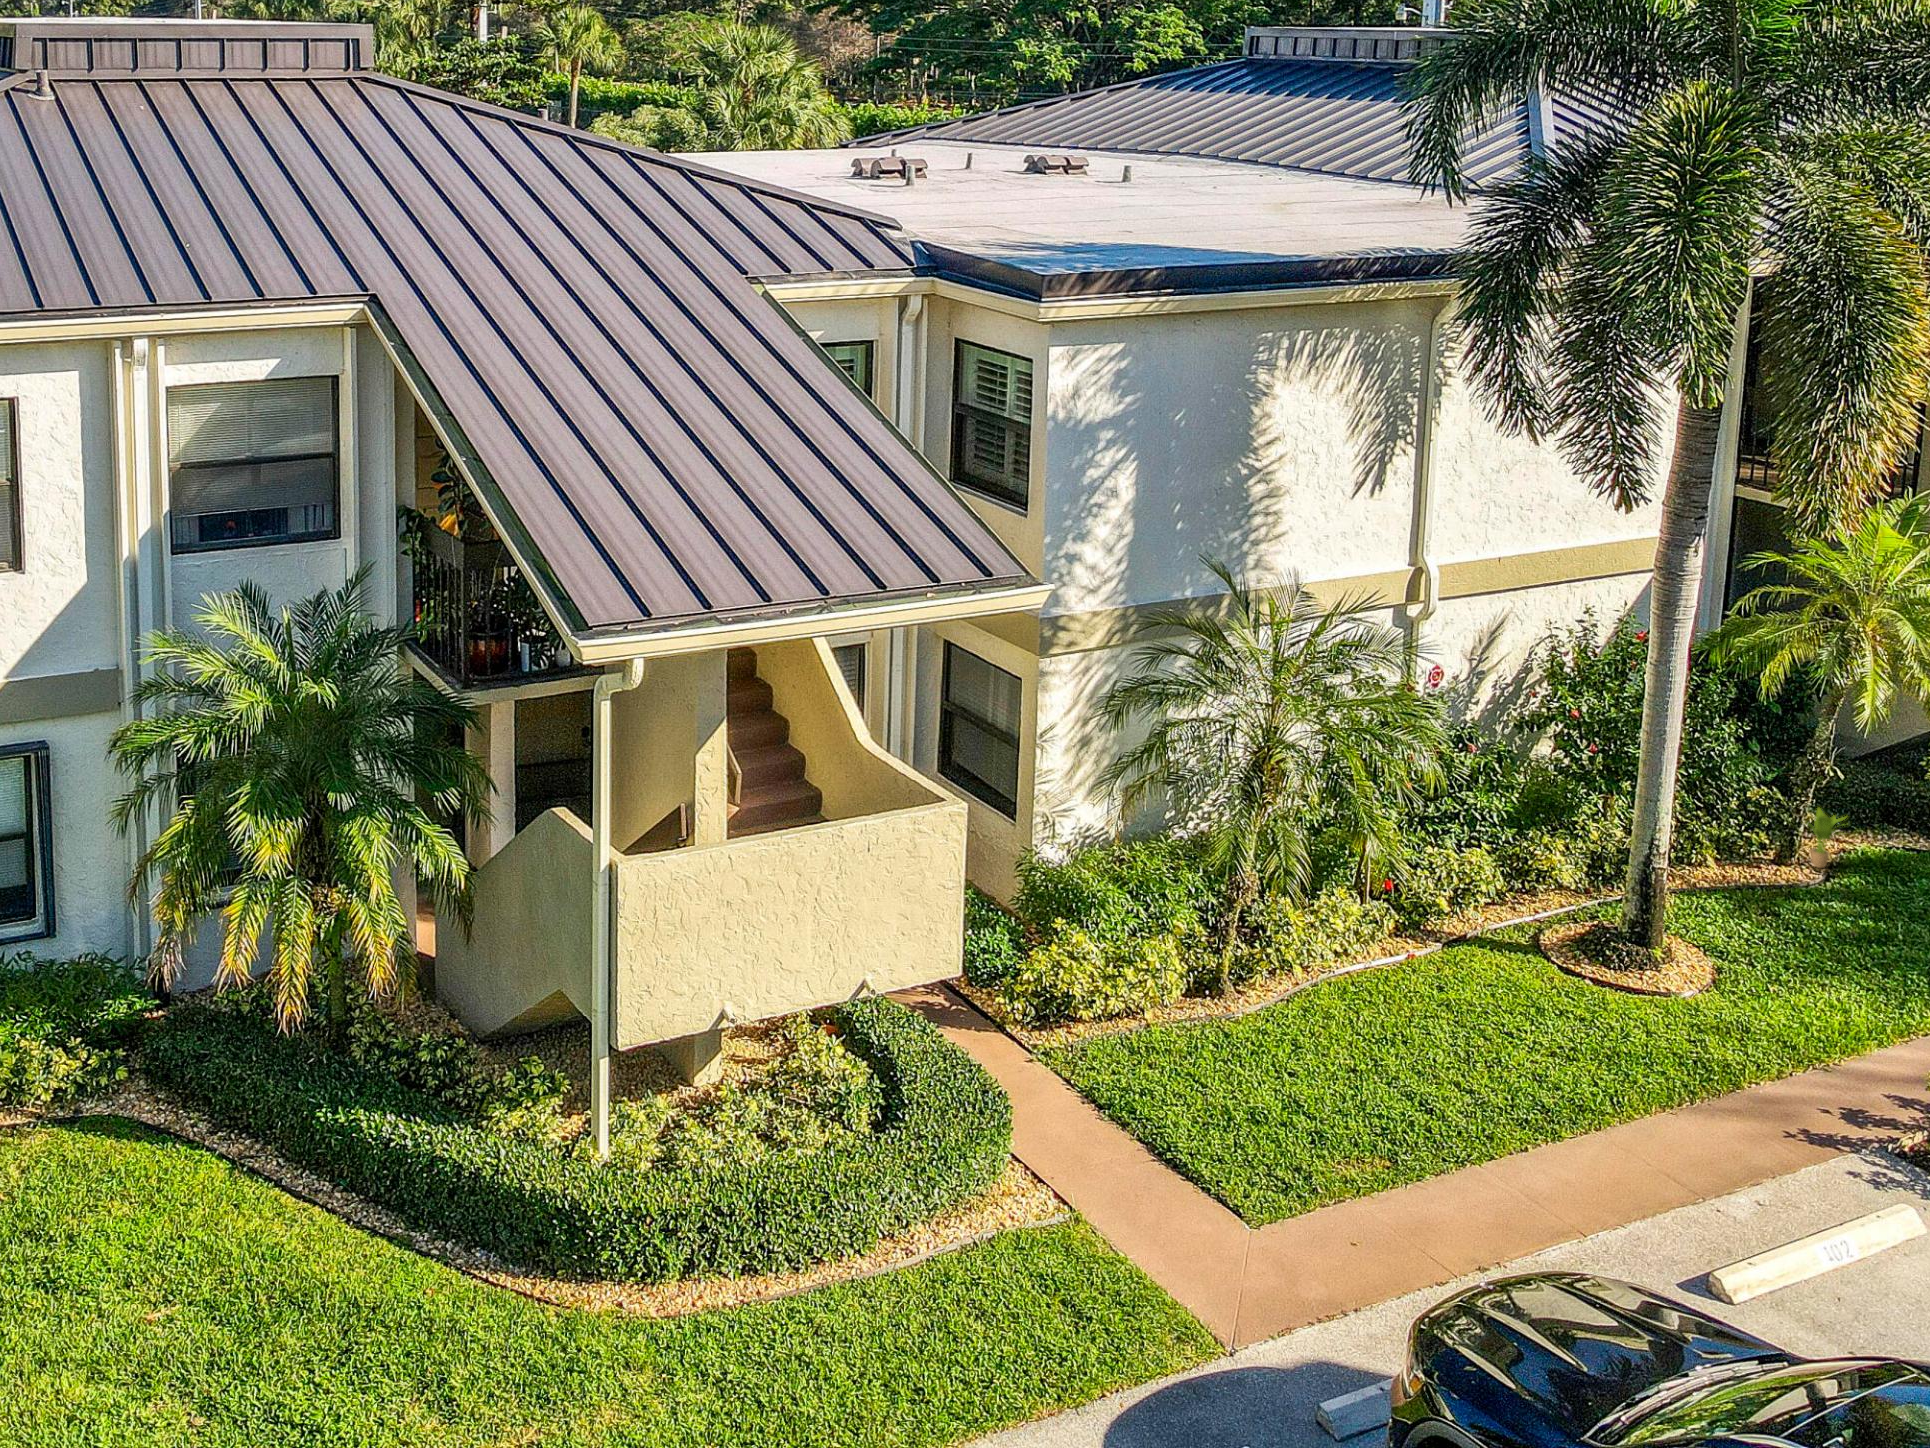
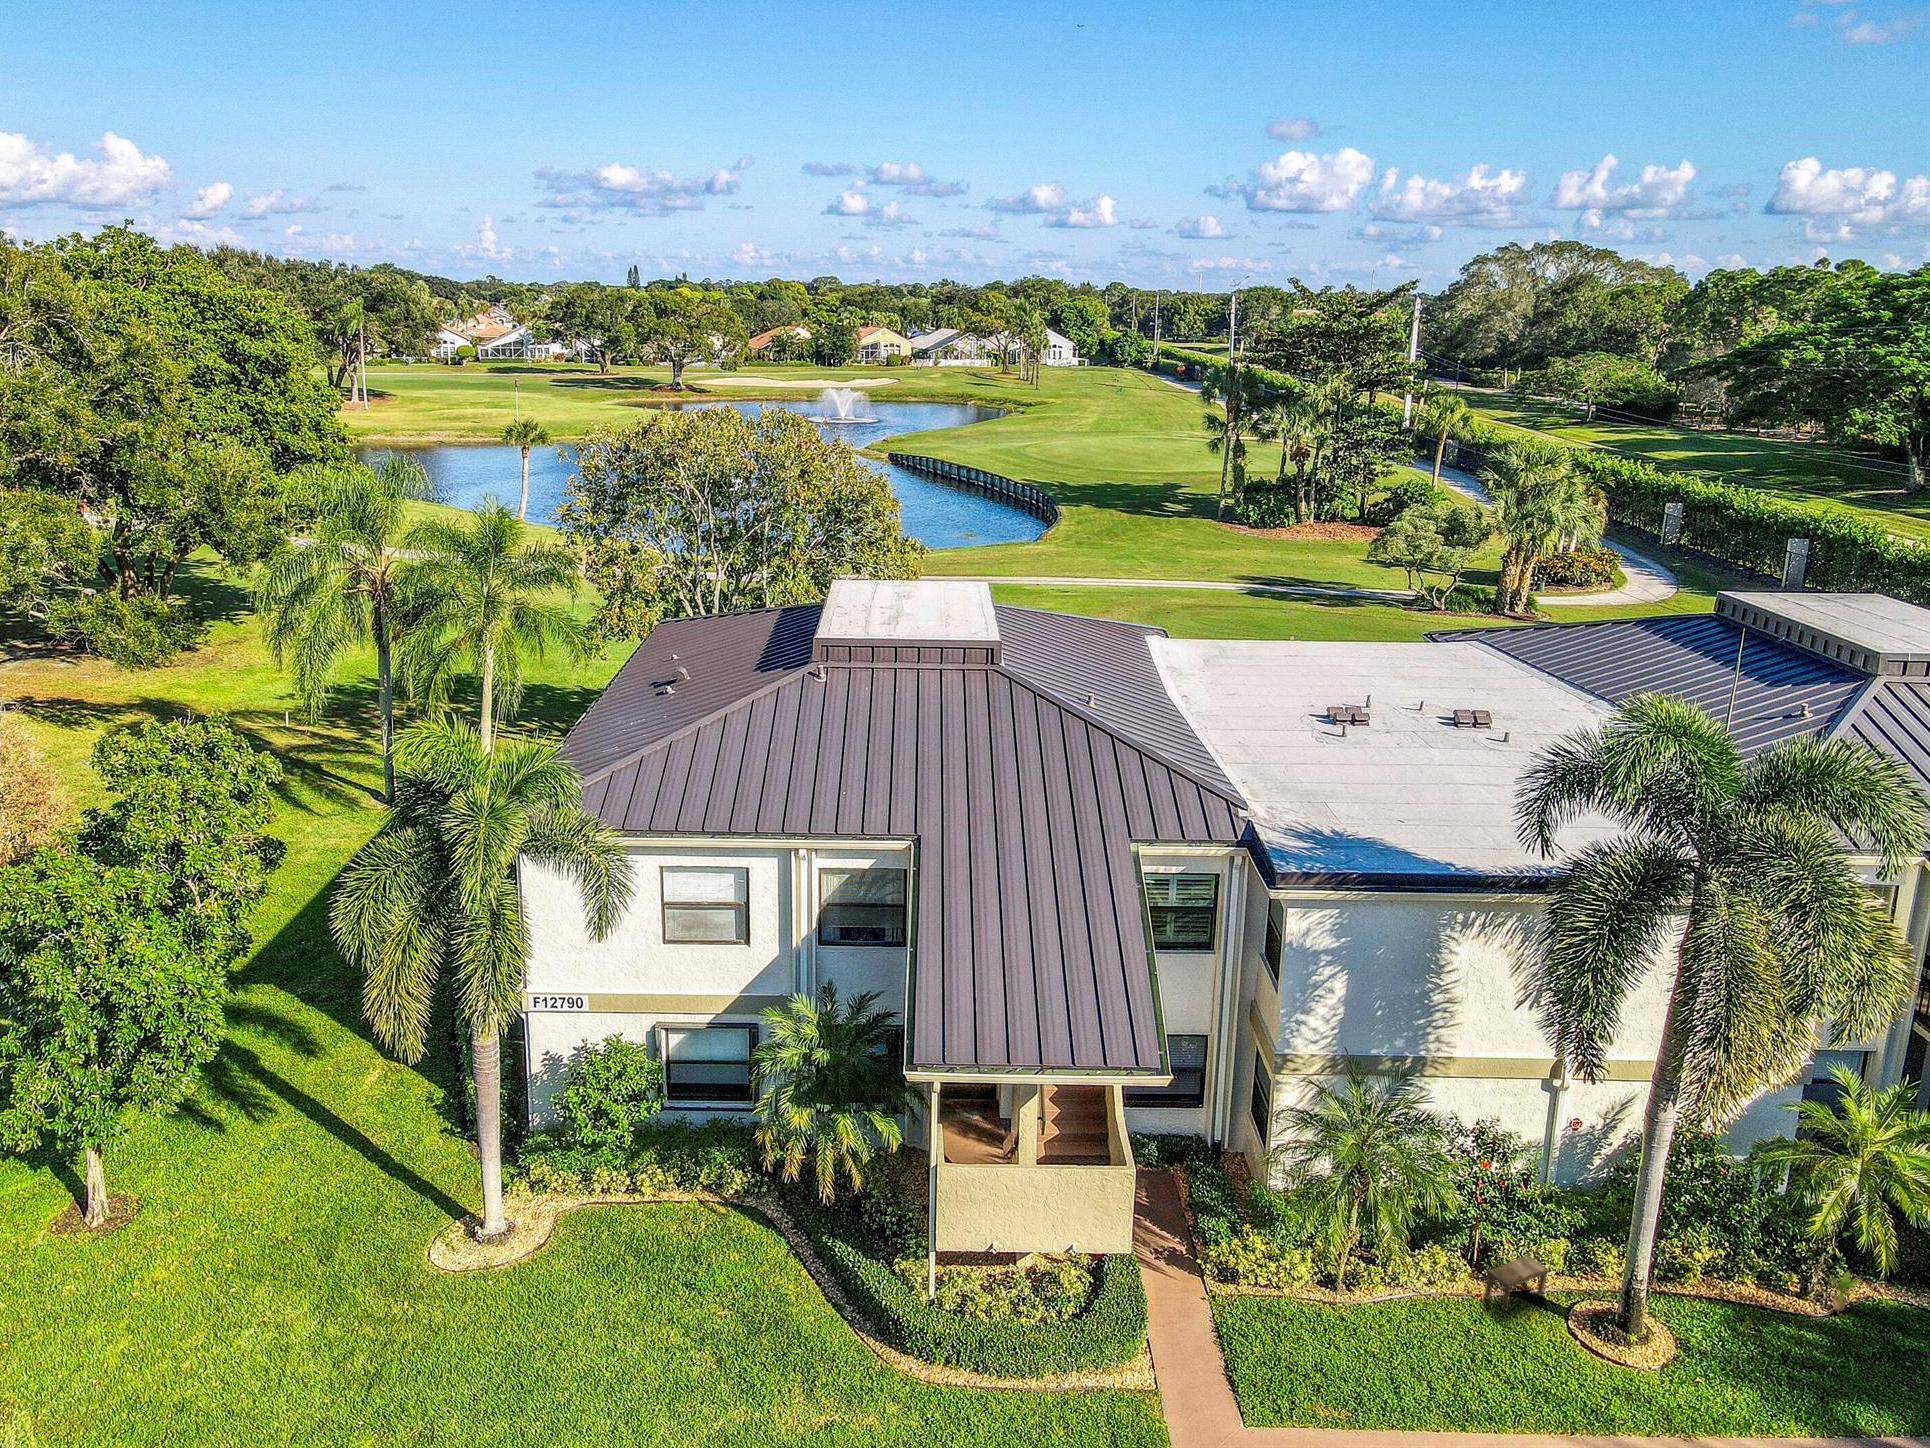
bench: none [1422,875,1498,965] -> present [1484,1255,1549,1311]

